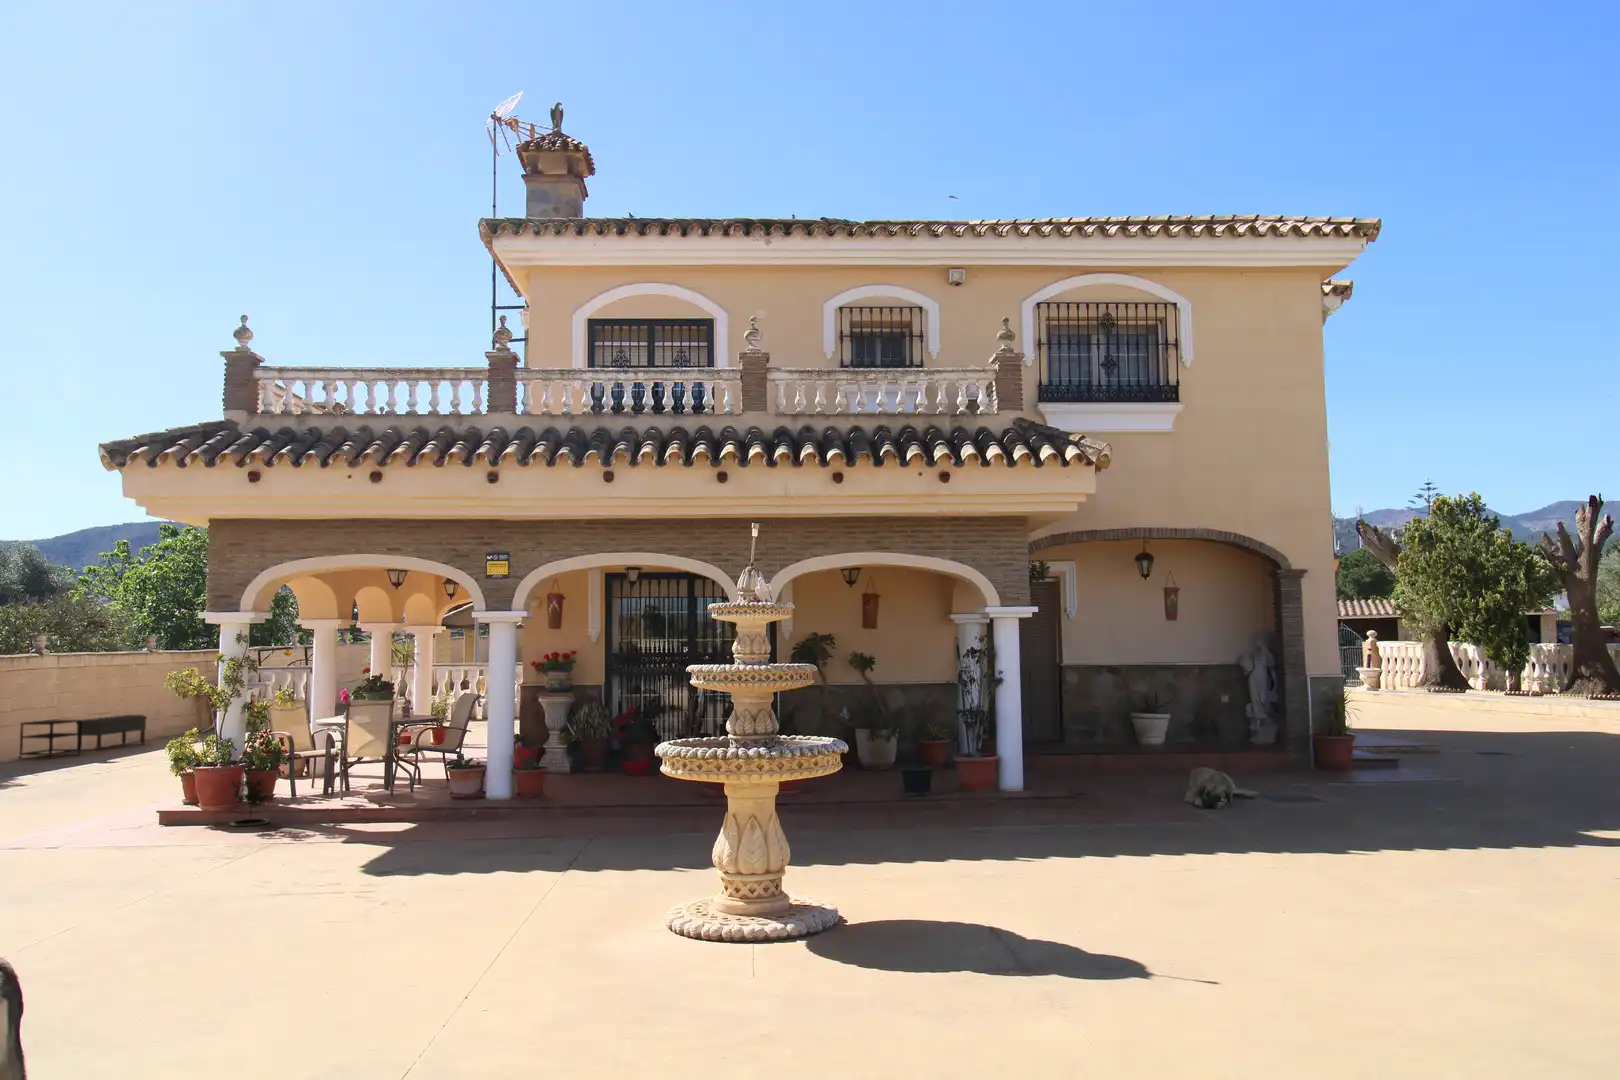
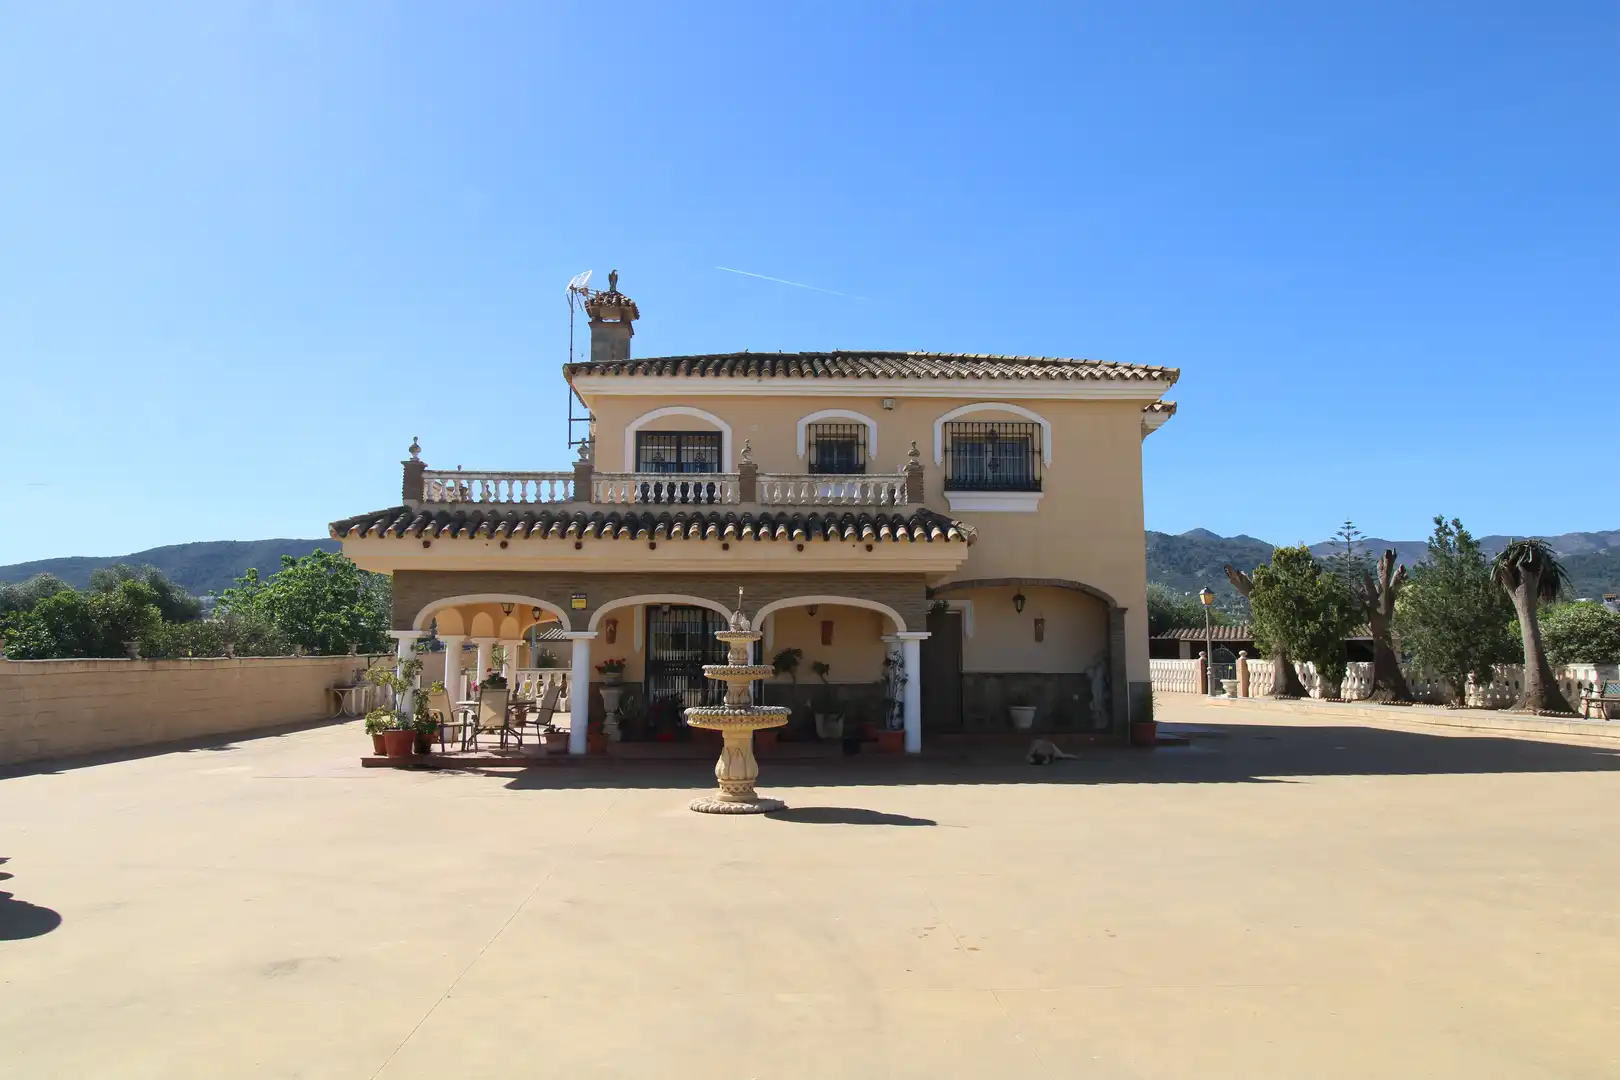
bench: present [76,715,147,751] -> none [262,703,309,728]
side table: present [19,720,82,759] -> none [226,705,269,732]

